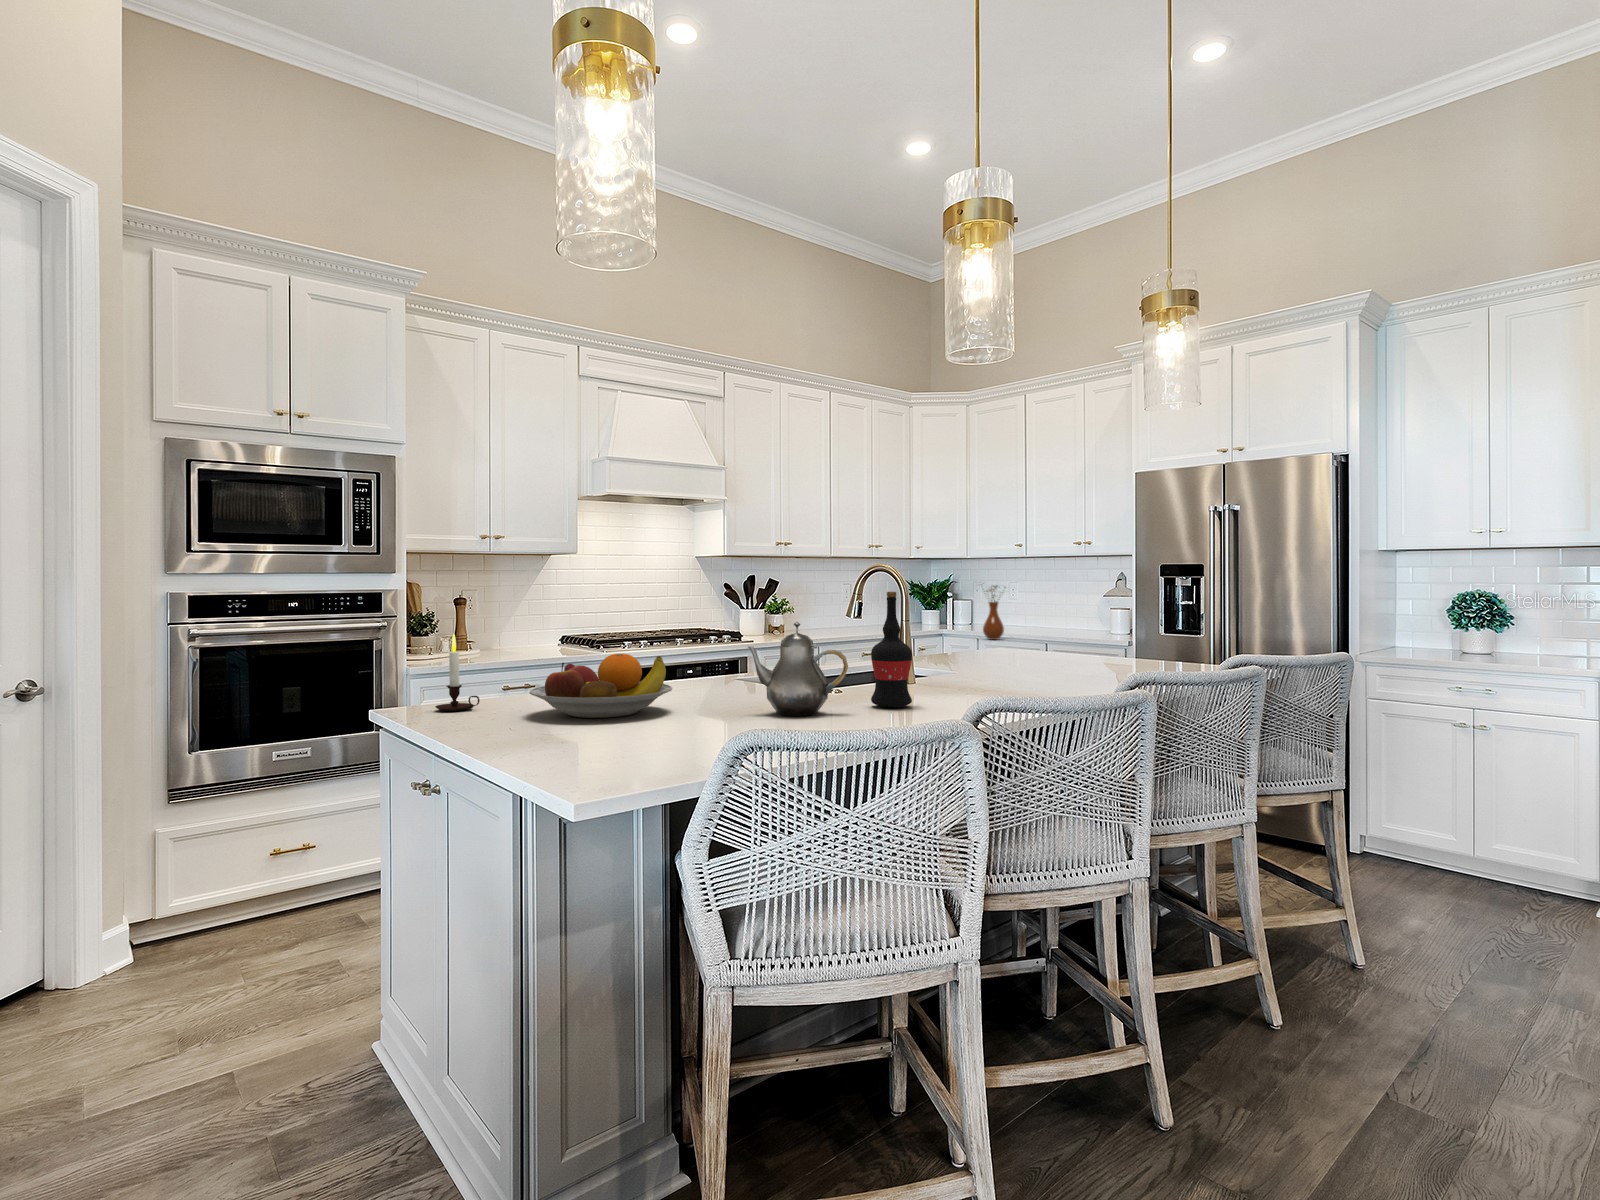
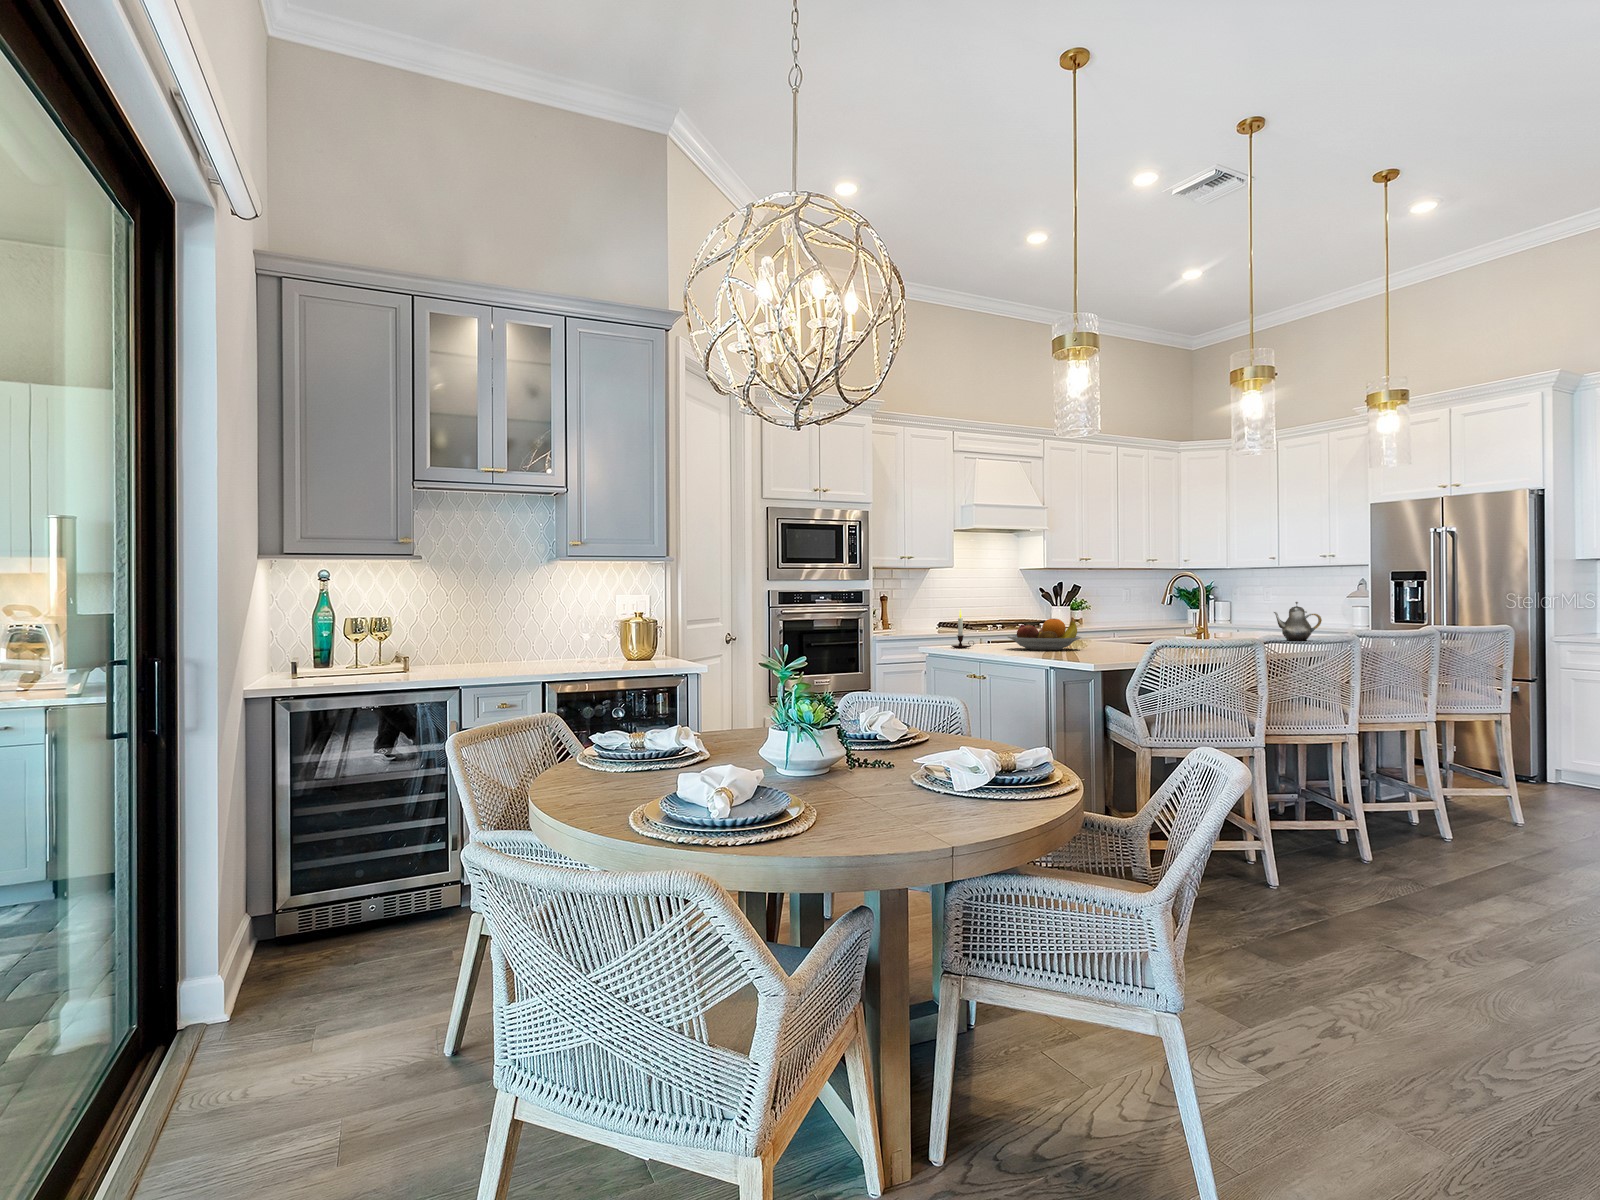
vase: present [983,585,1006,640] -> none [1236,587,1266,631]
wine bottle: present [871,592,912,707] -> none [1191,587,1216,649]
teapot: present [748,622,848,716] -> present [1274,602,1322,641]

